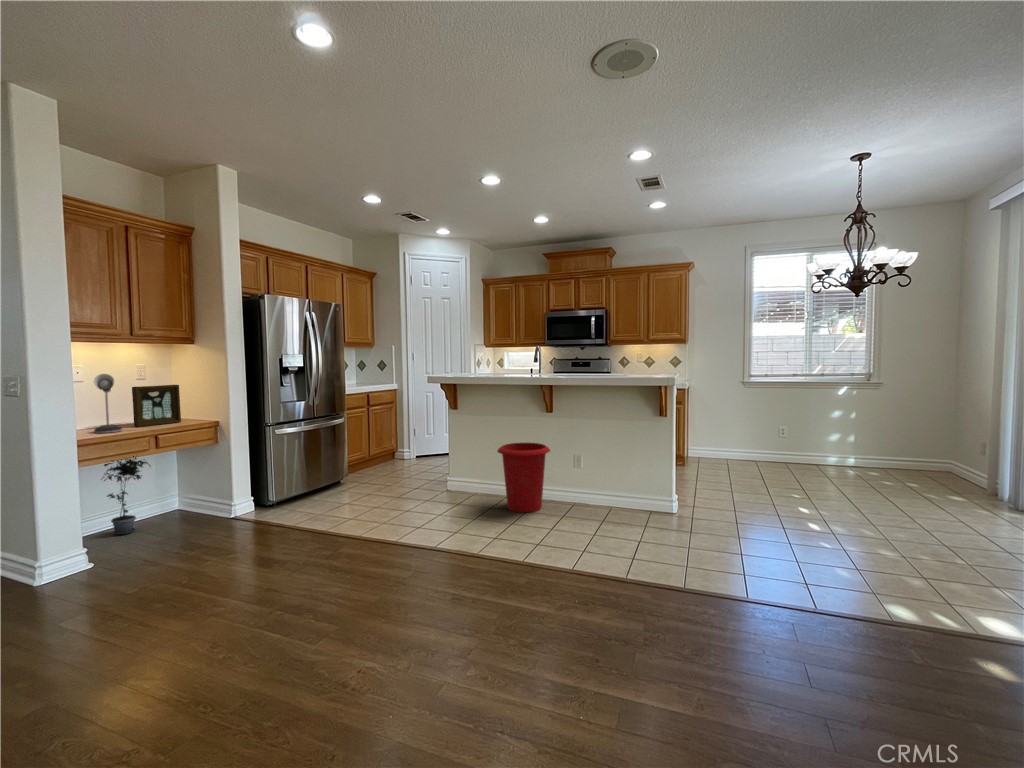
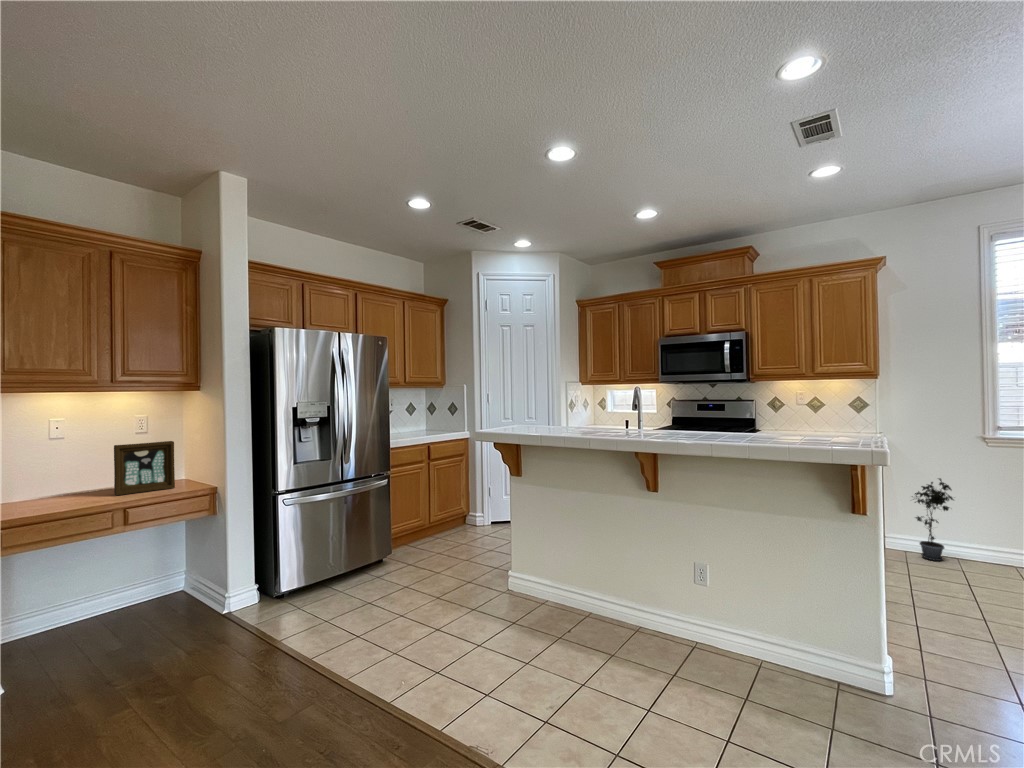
desk lamp: present [94,374,122,433] -> none [54,431,91,506]
waste bin: present [498,443,550,512] -> none [568,537,652,658]
potted plant: present [101,456,150,534] -> present [915,478,954,561]

